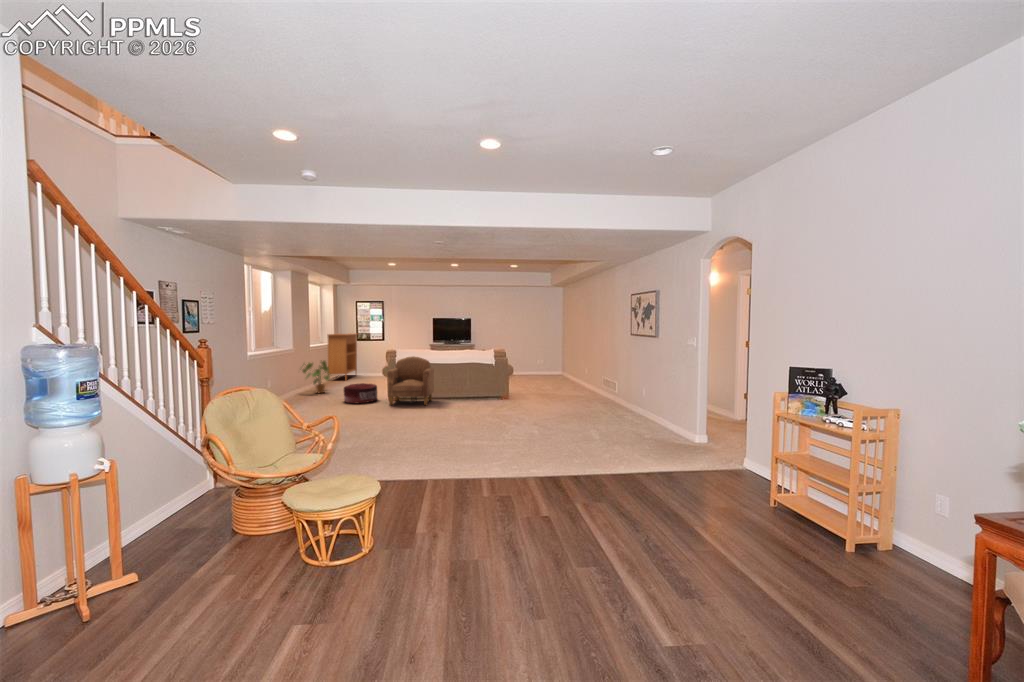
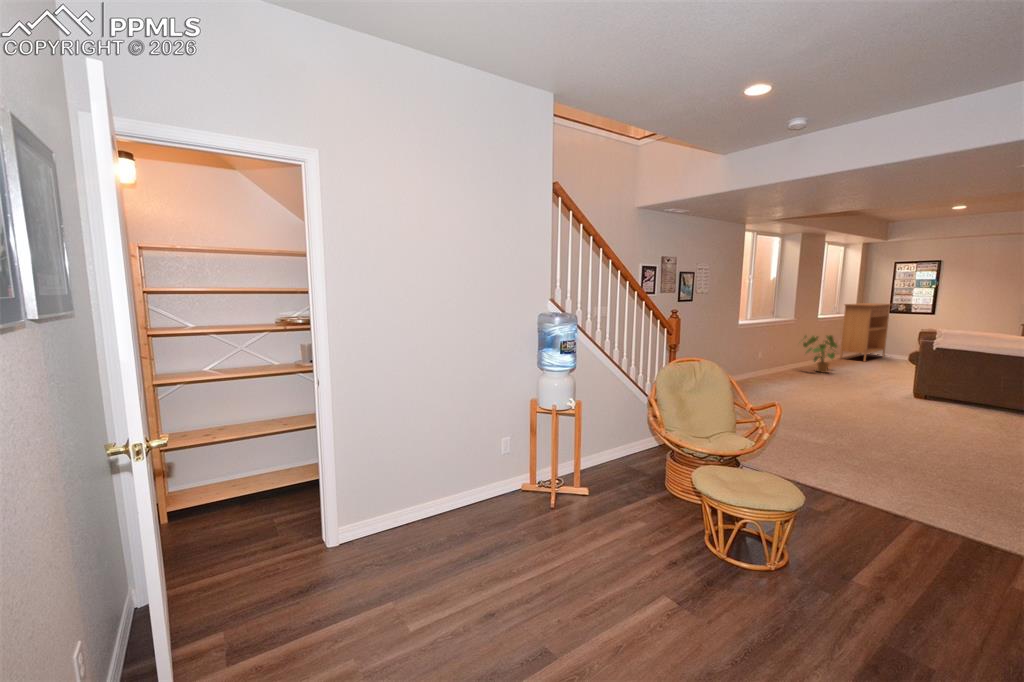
armchair: present [387,356,434,405] -> none [911,342,1008,417]
pouf: present [344,383,378,403] -> none [847,368,899,394]

